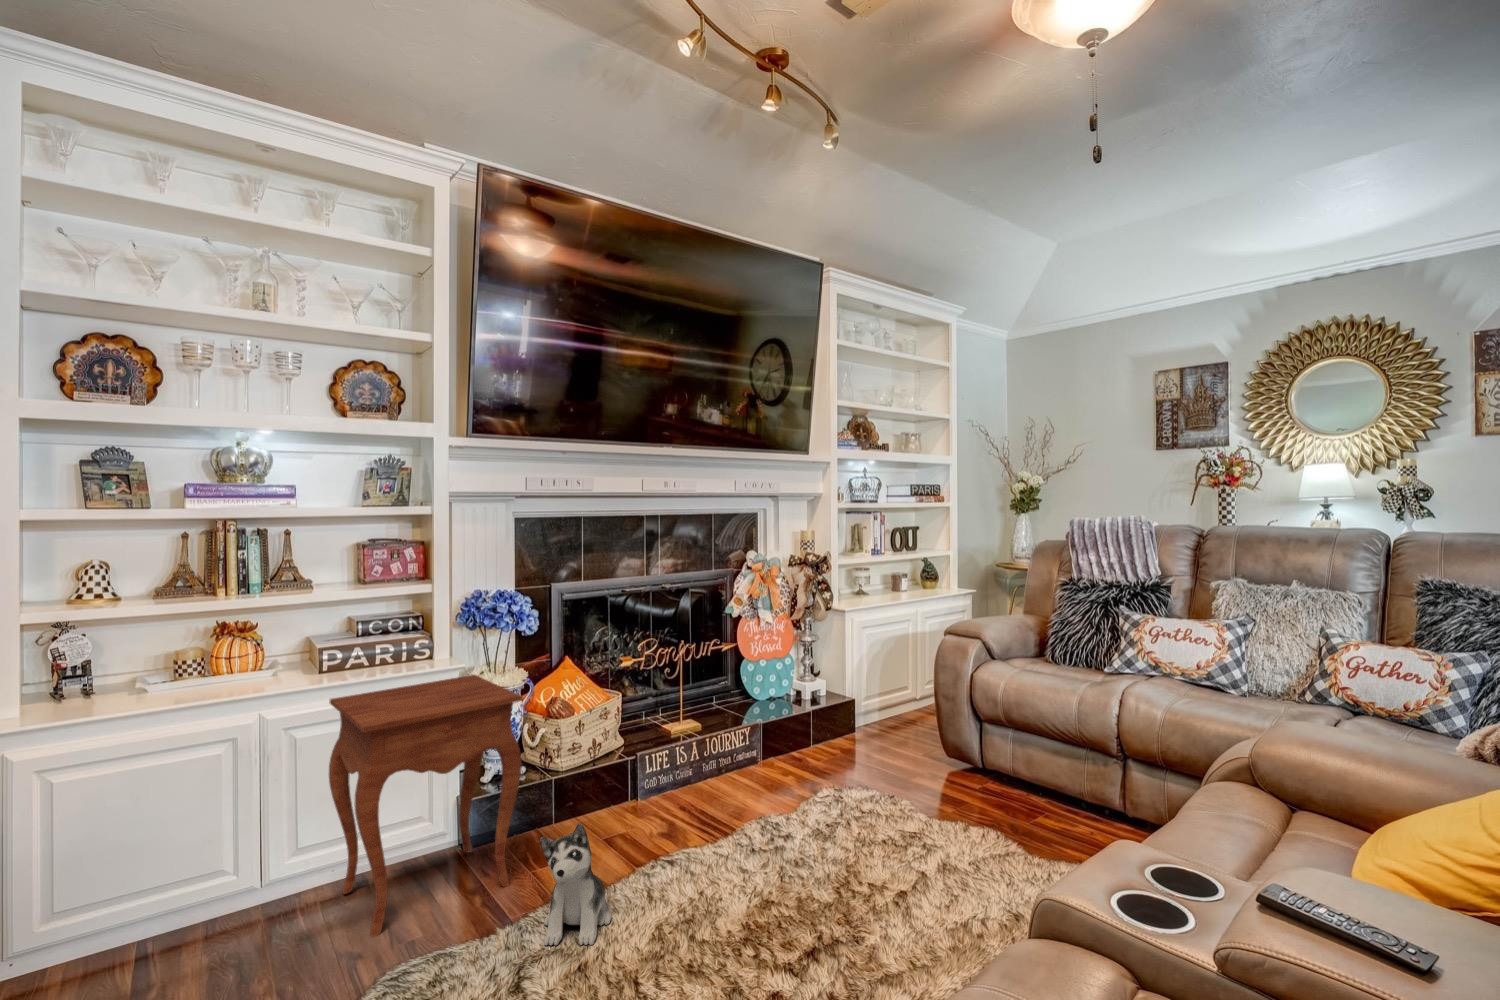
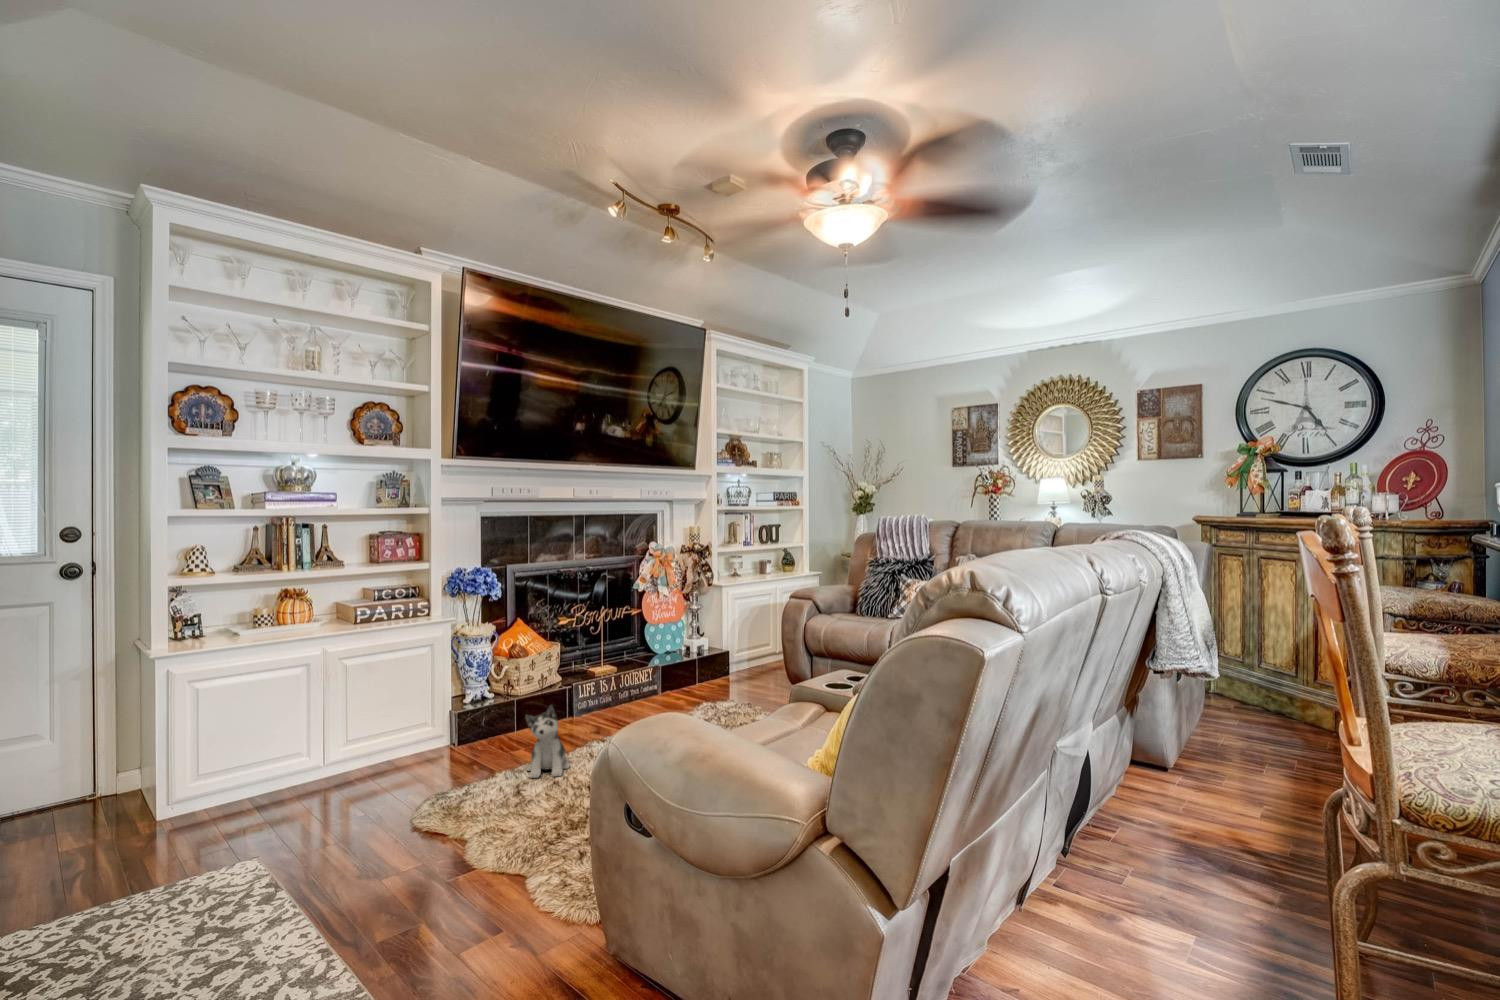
side table: present [329,675,522,937] -> none [371,624,505,784]

